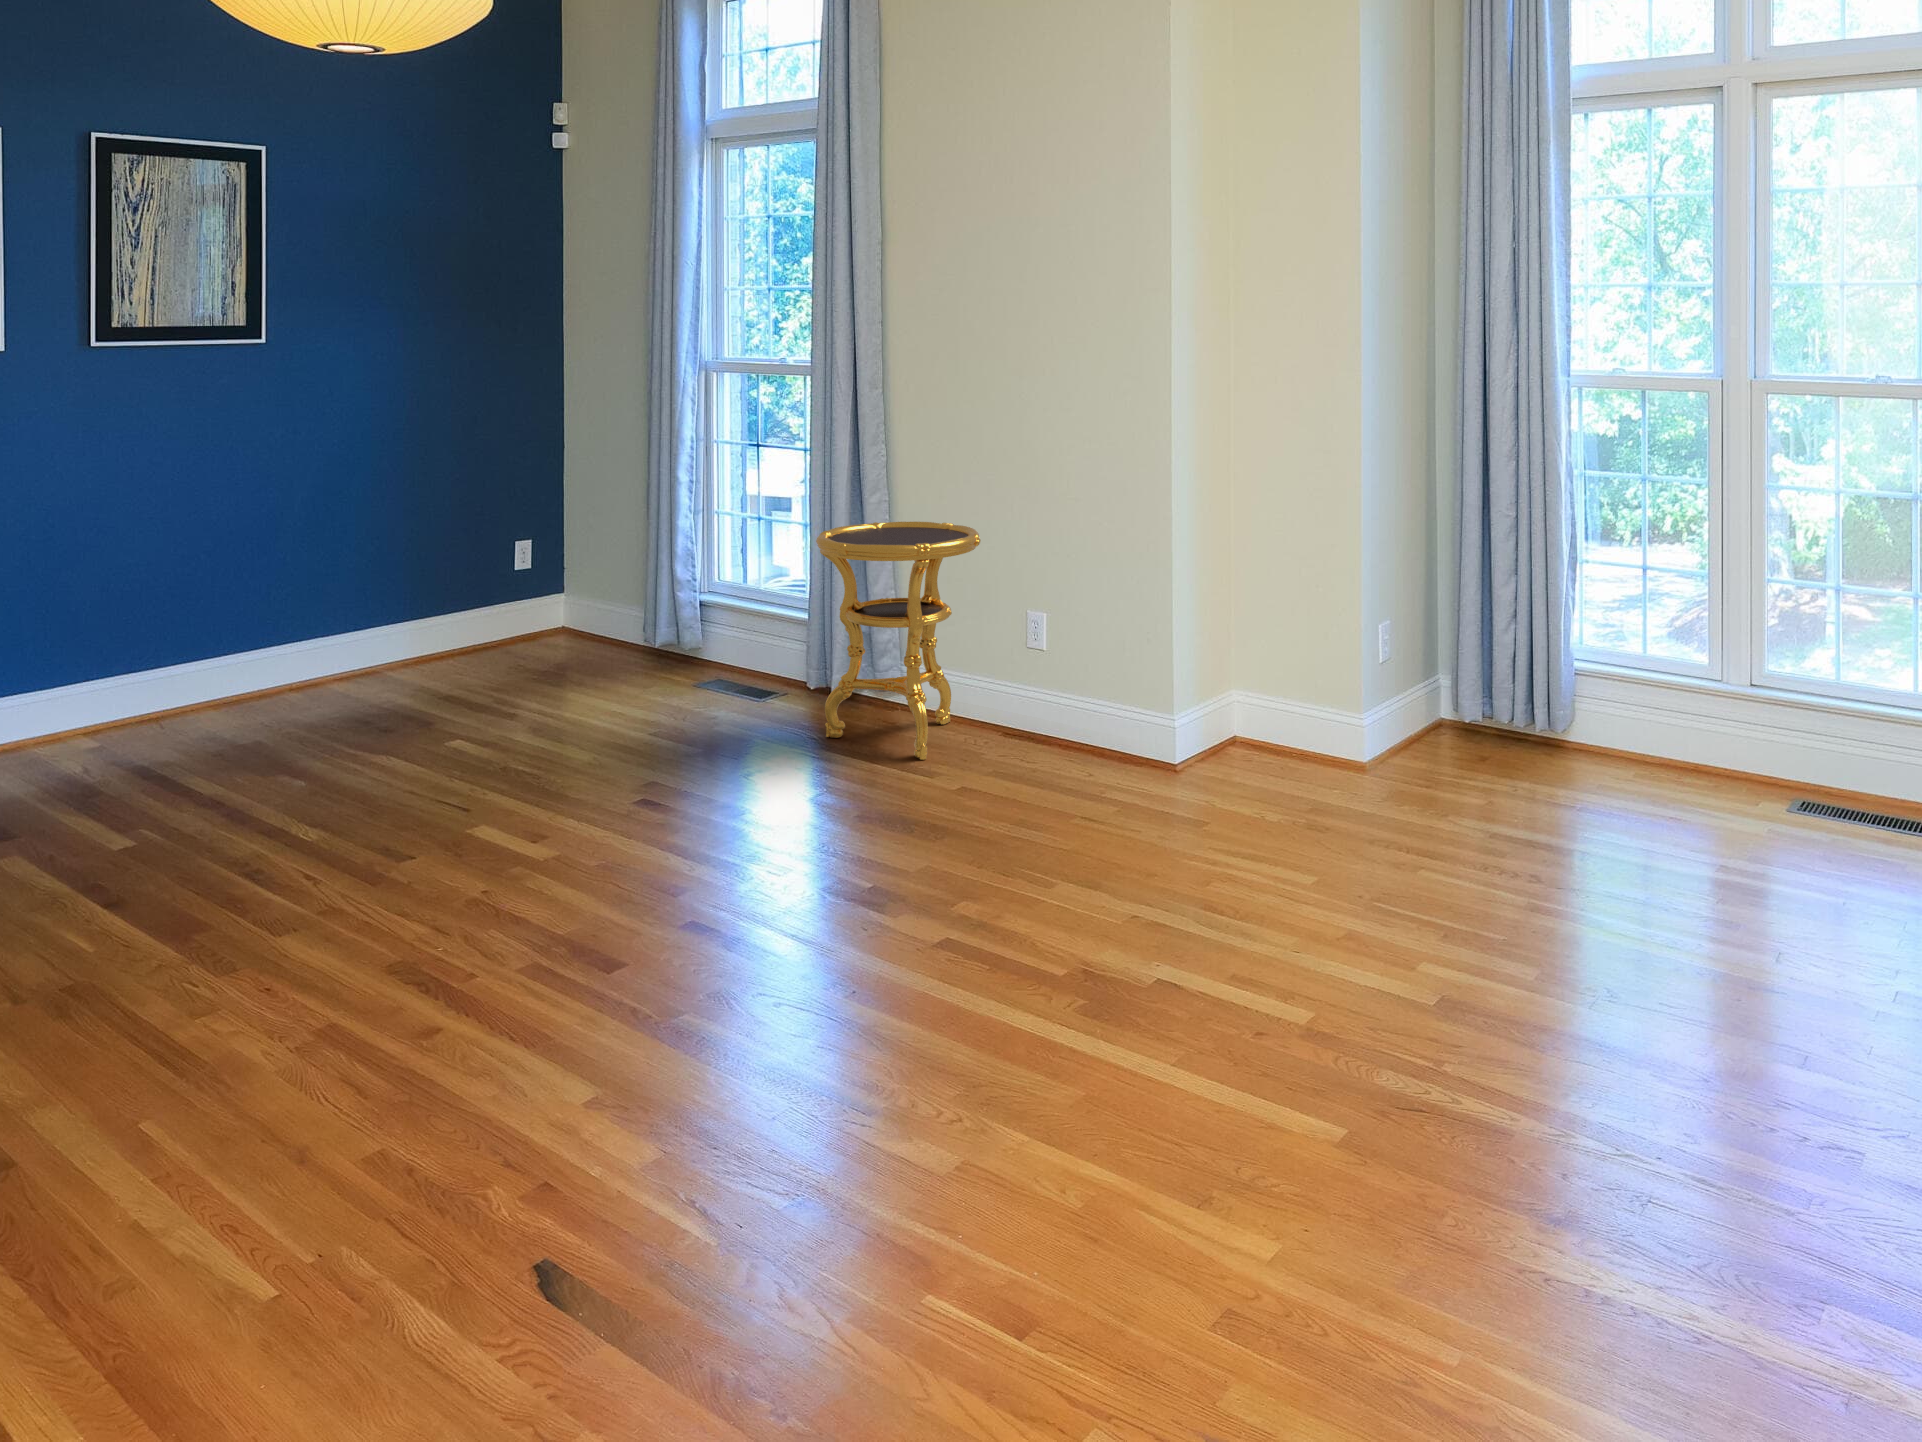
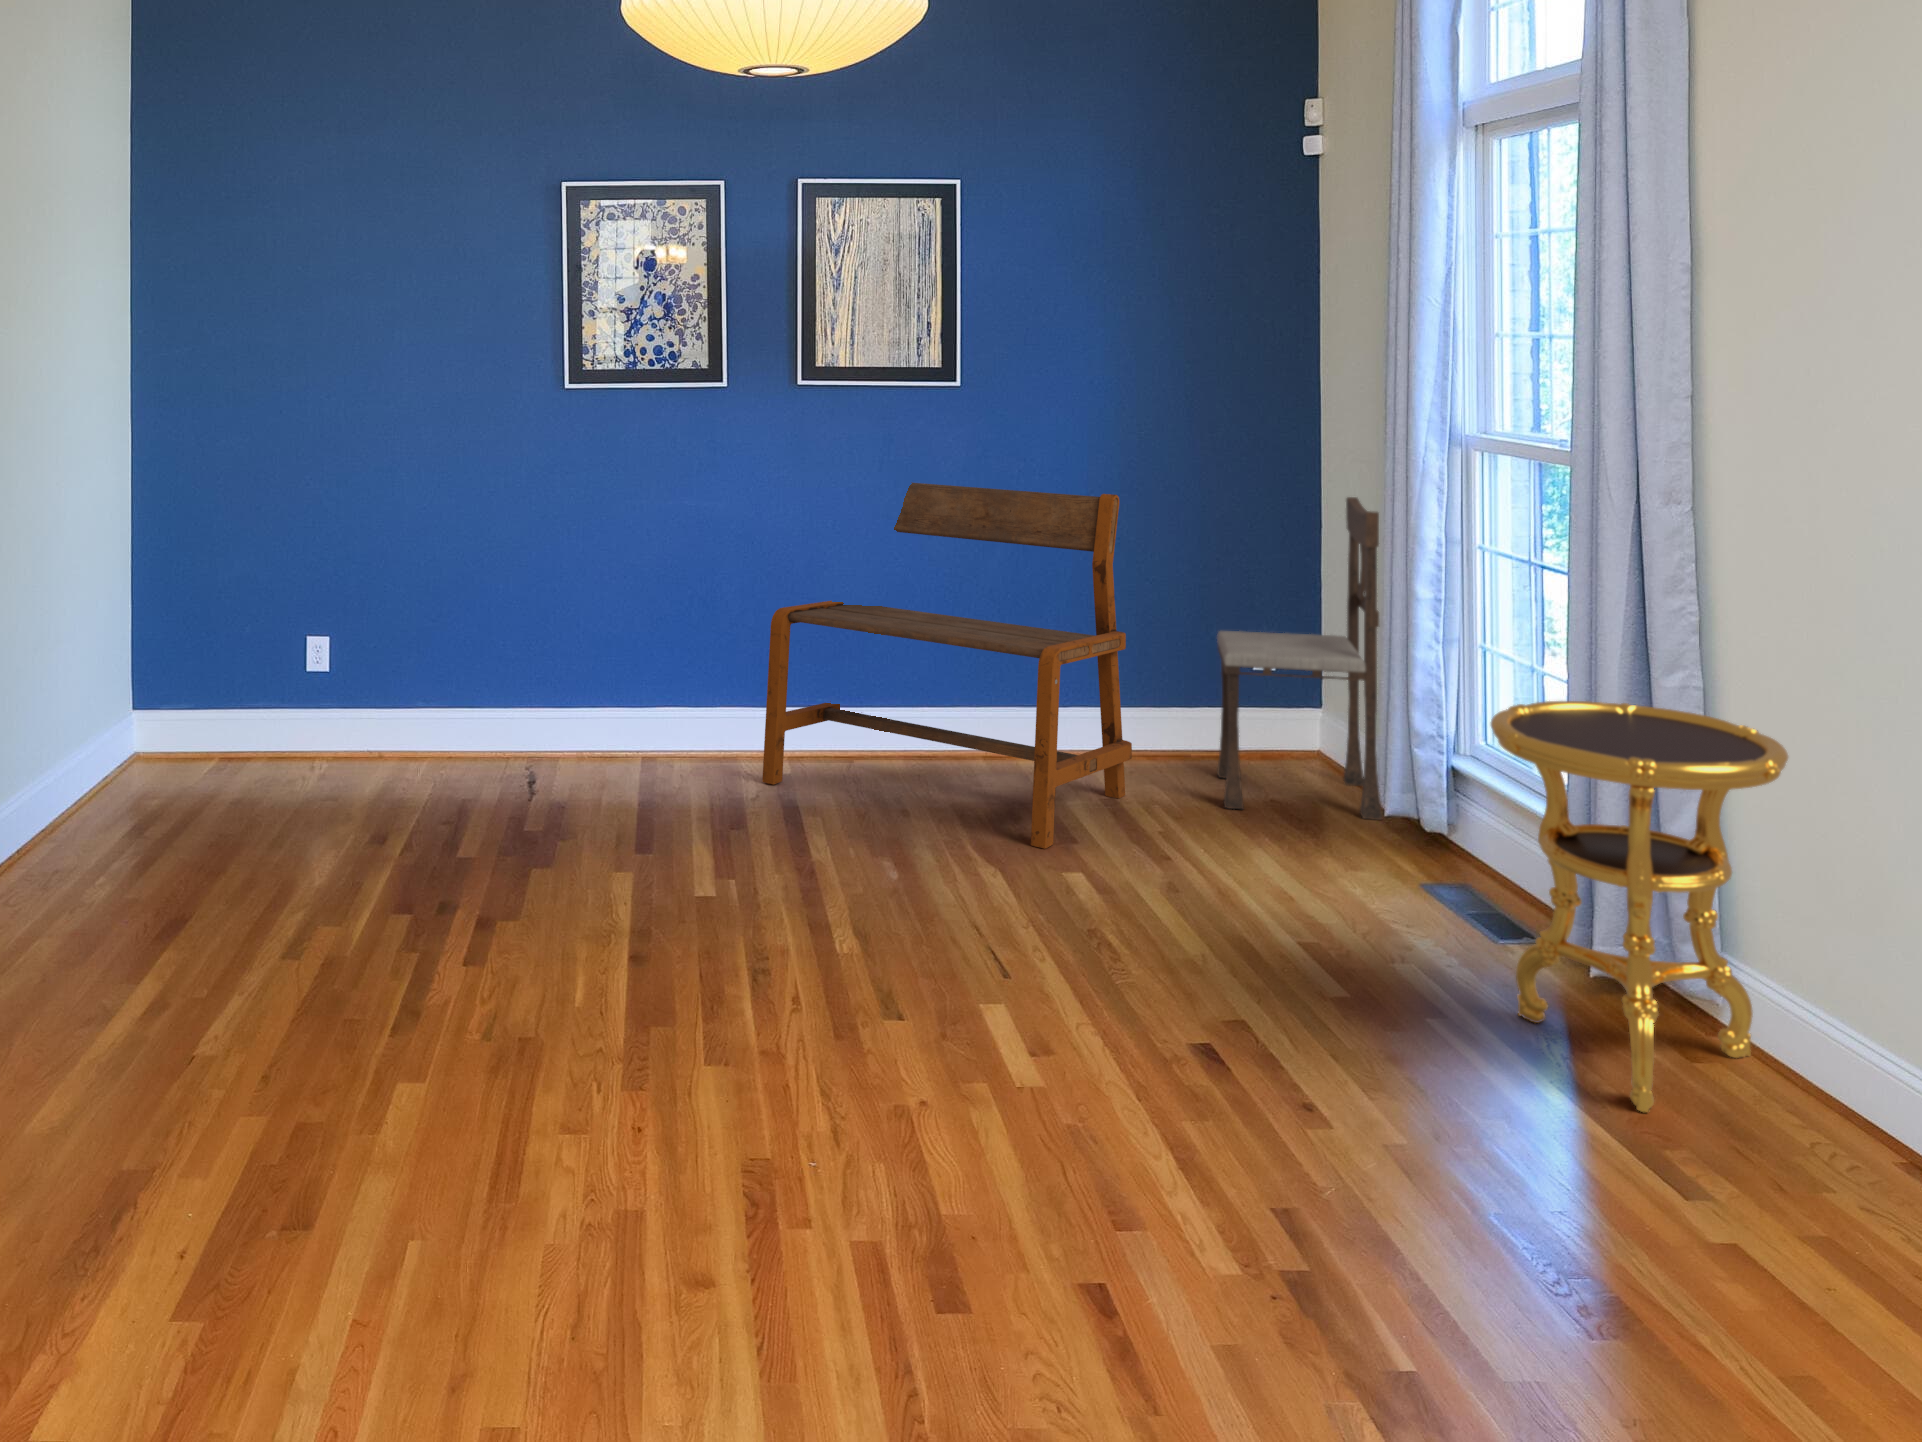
dining chair: none [503,421,651,678] -> present [1217,497,1382,820]
bench: none [75,430,456,752] -> present [762,482,1132,849]

